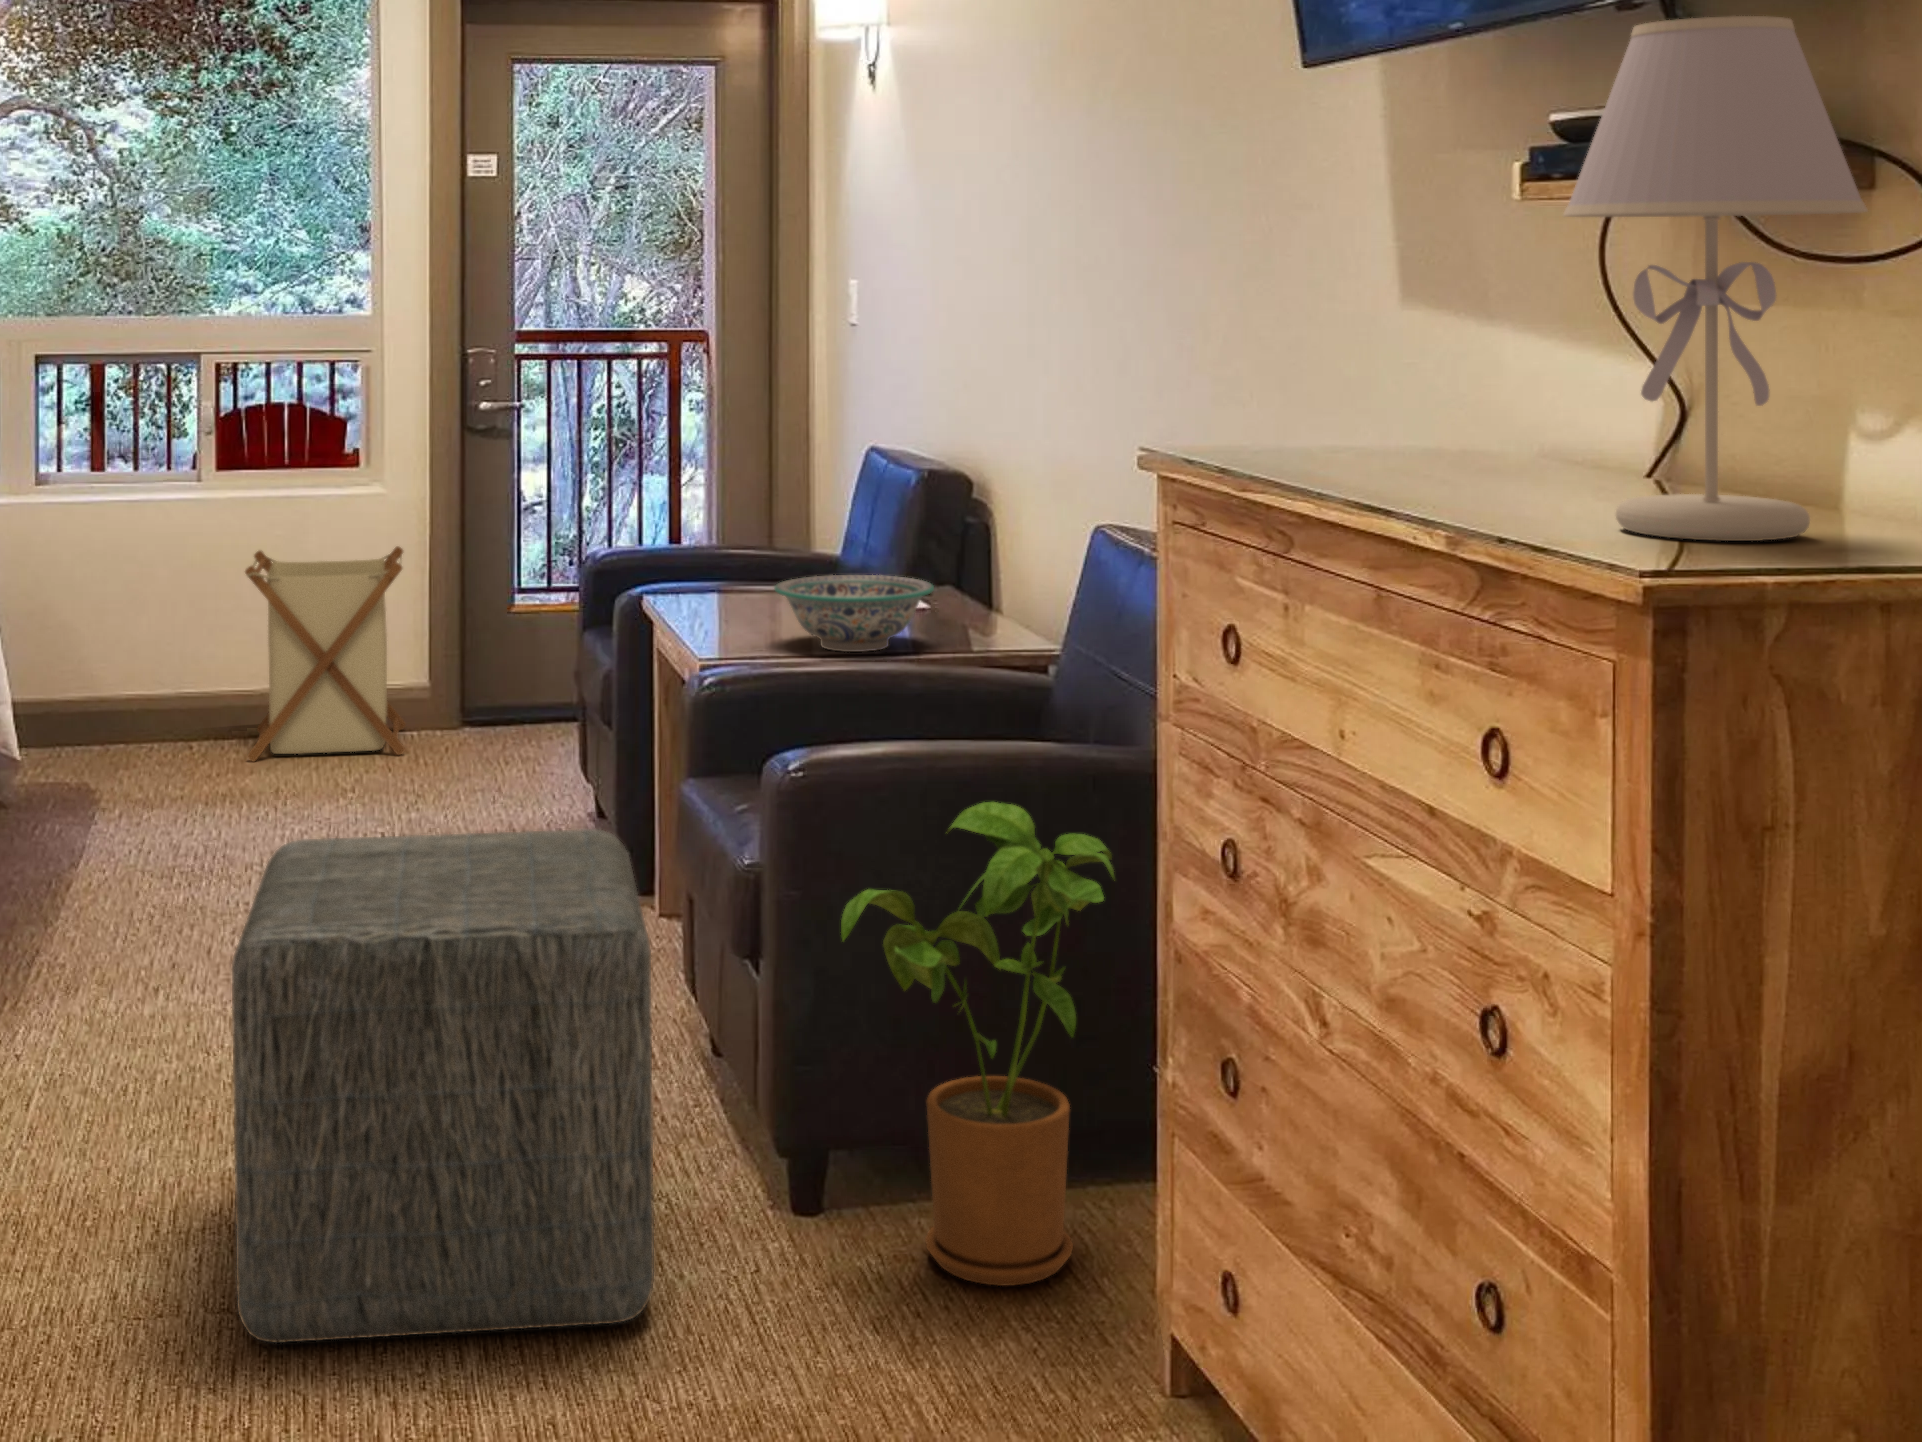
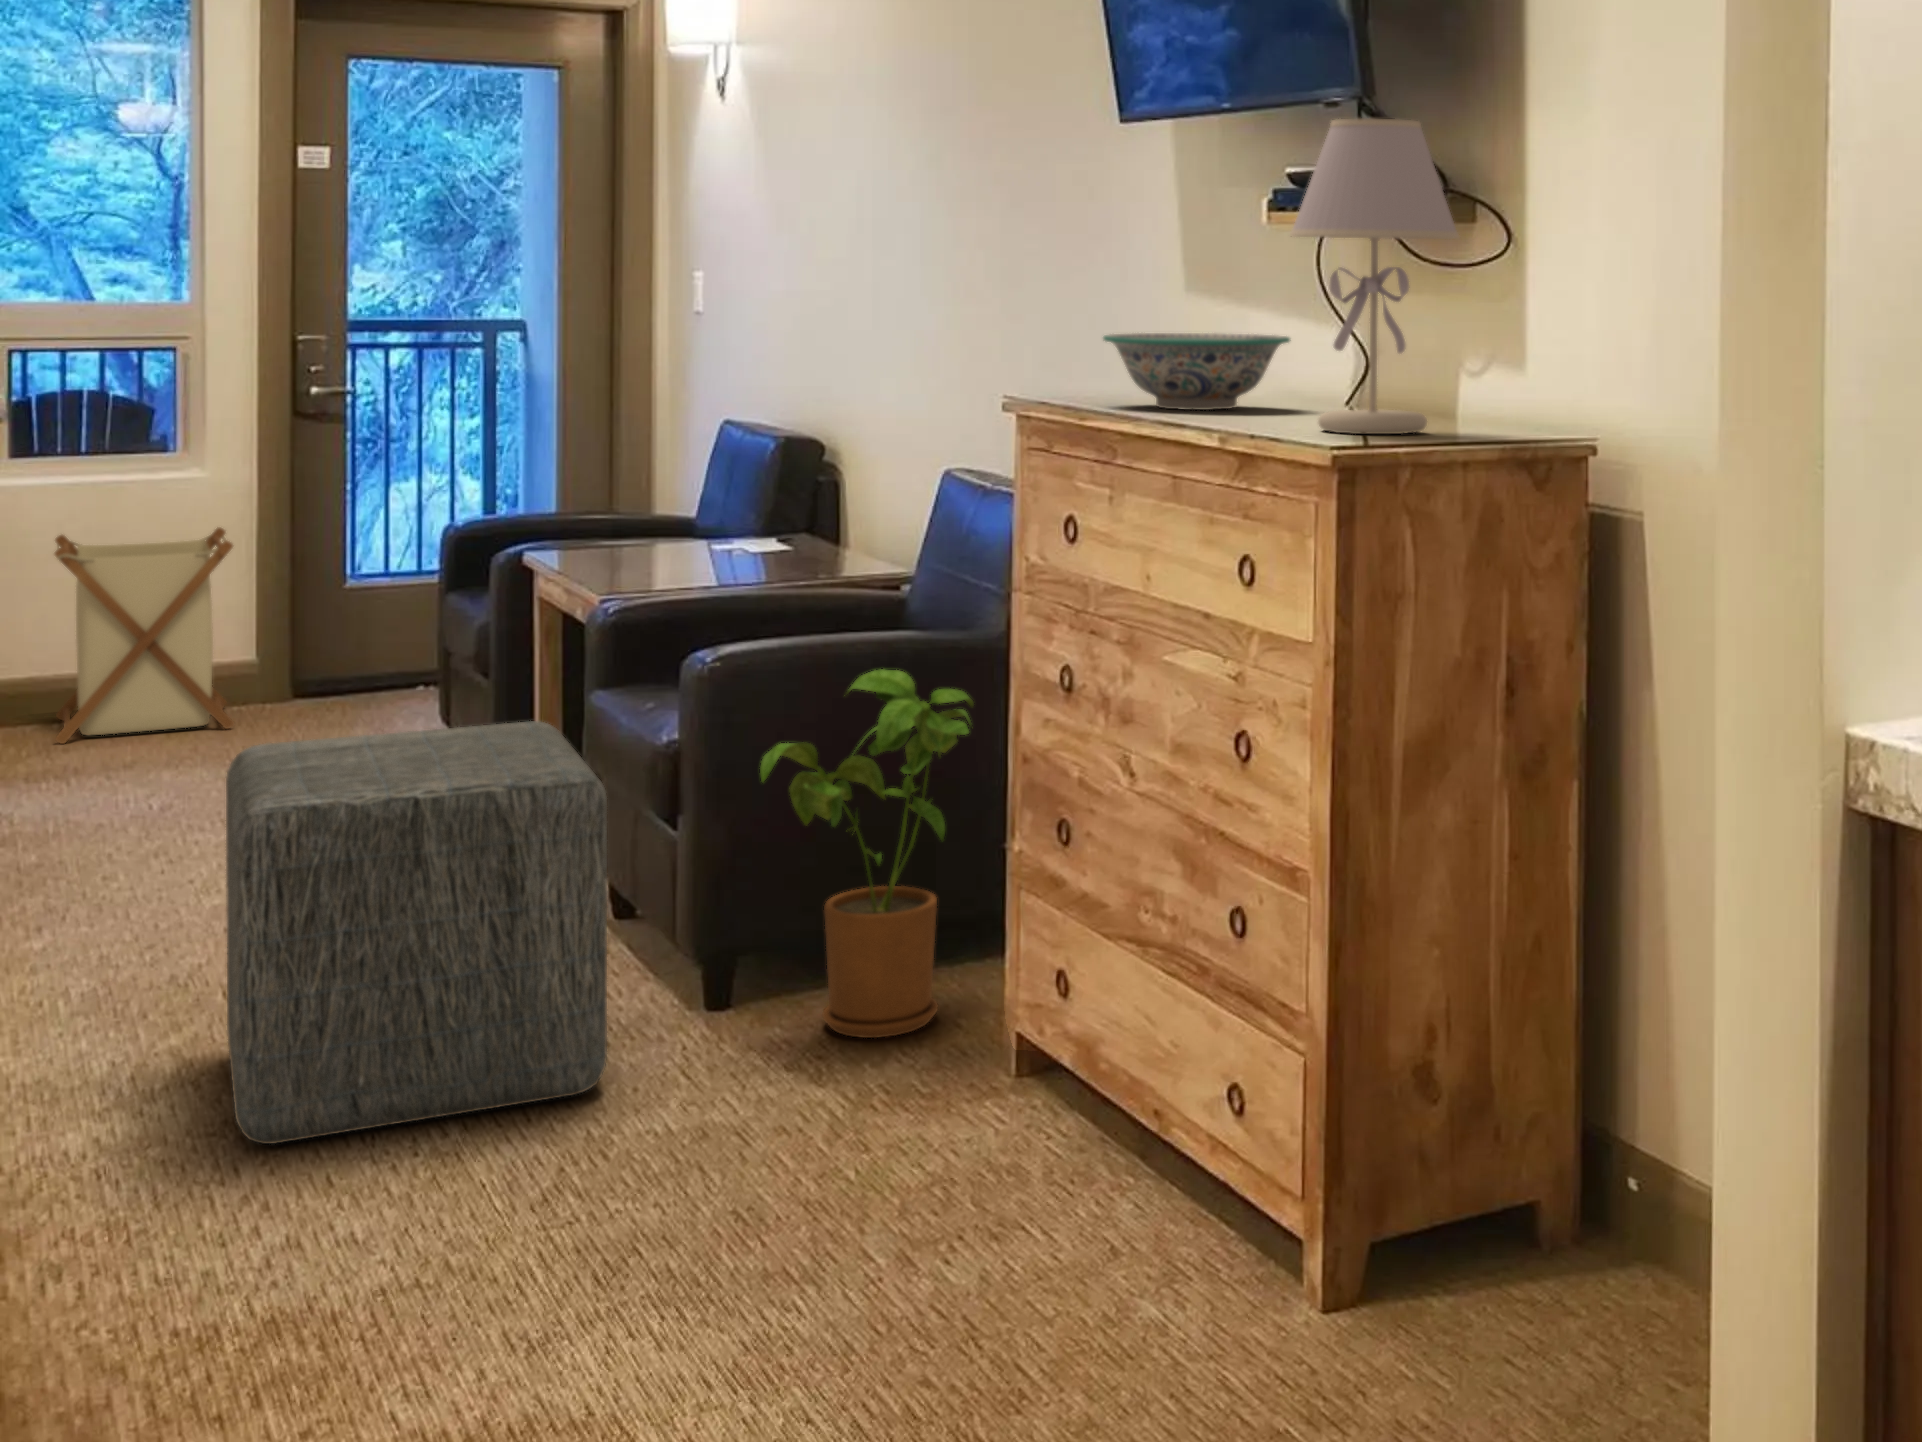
decorative bowl: present [774,575,934,652] -> present [1103,333,1291,410]

